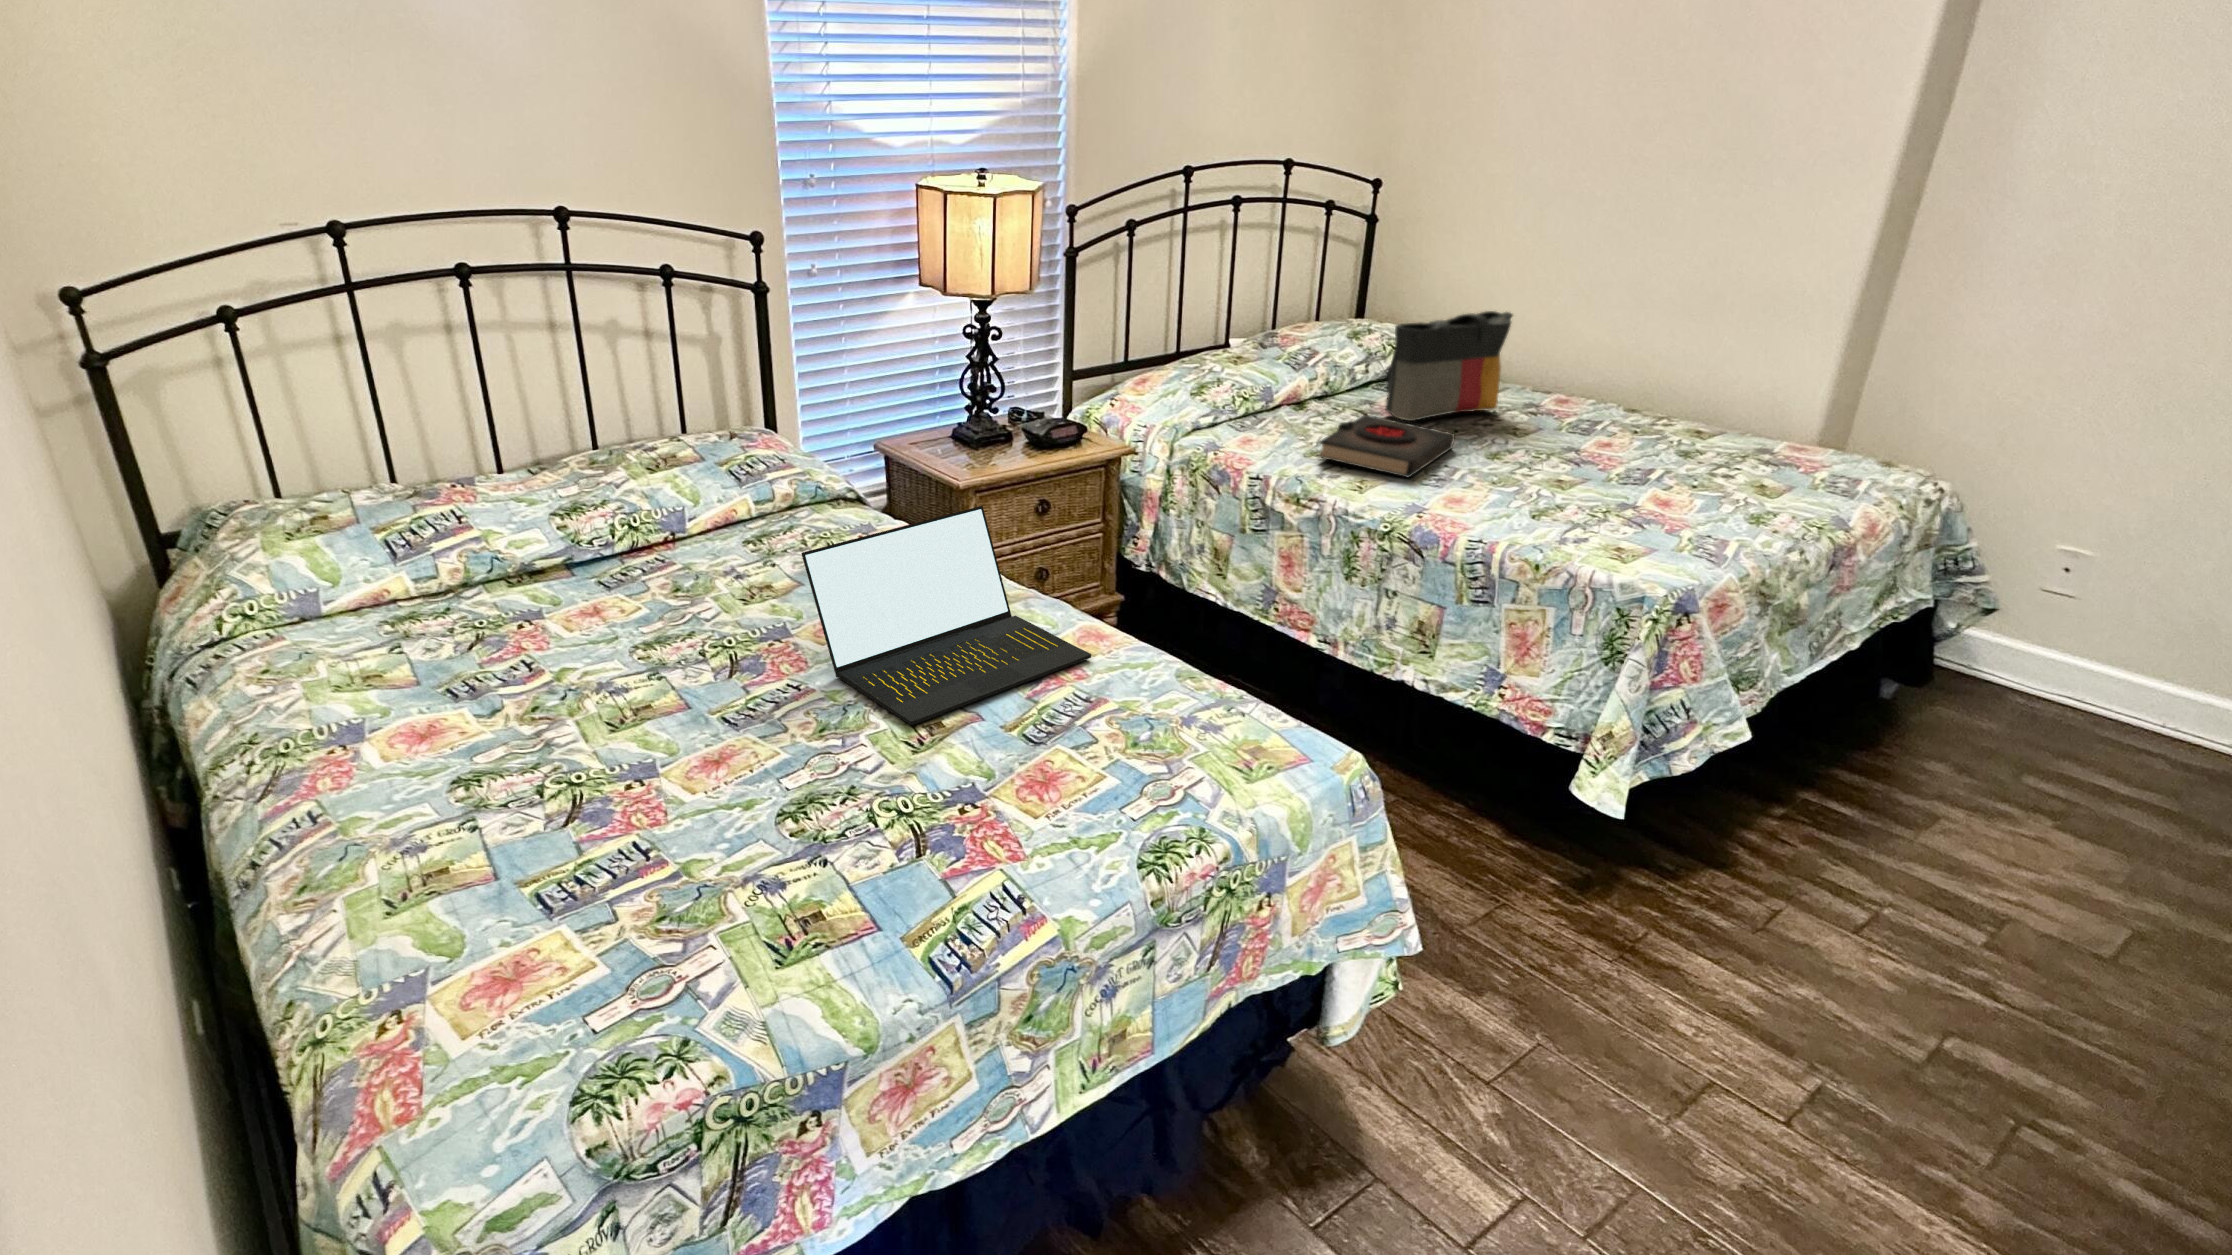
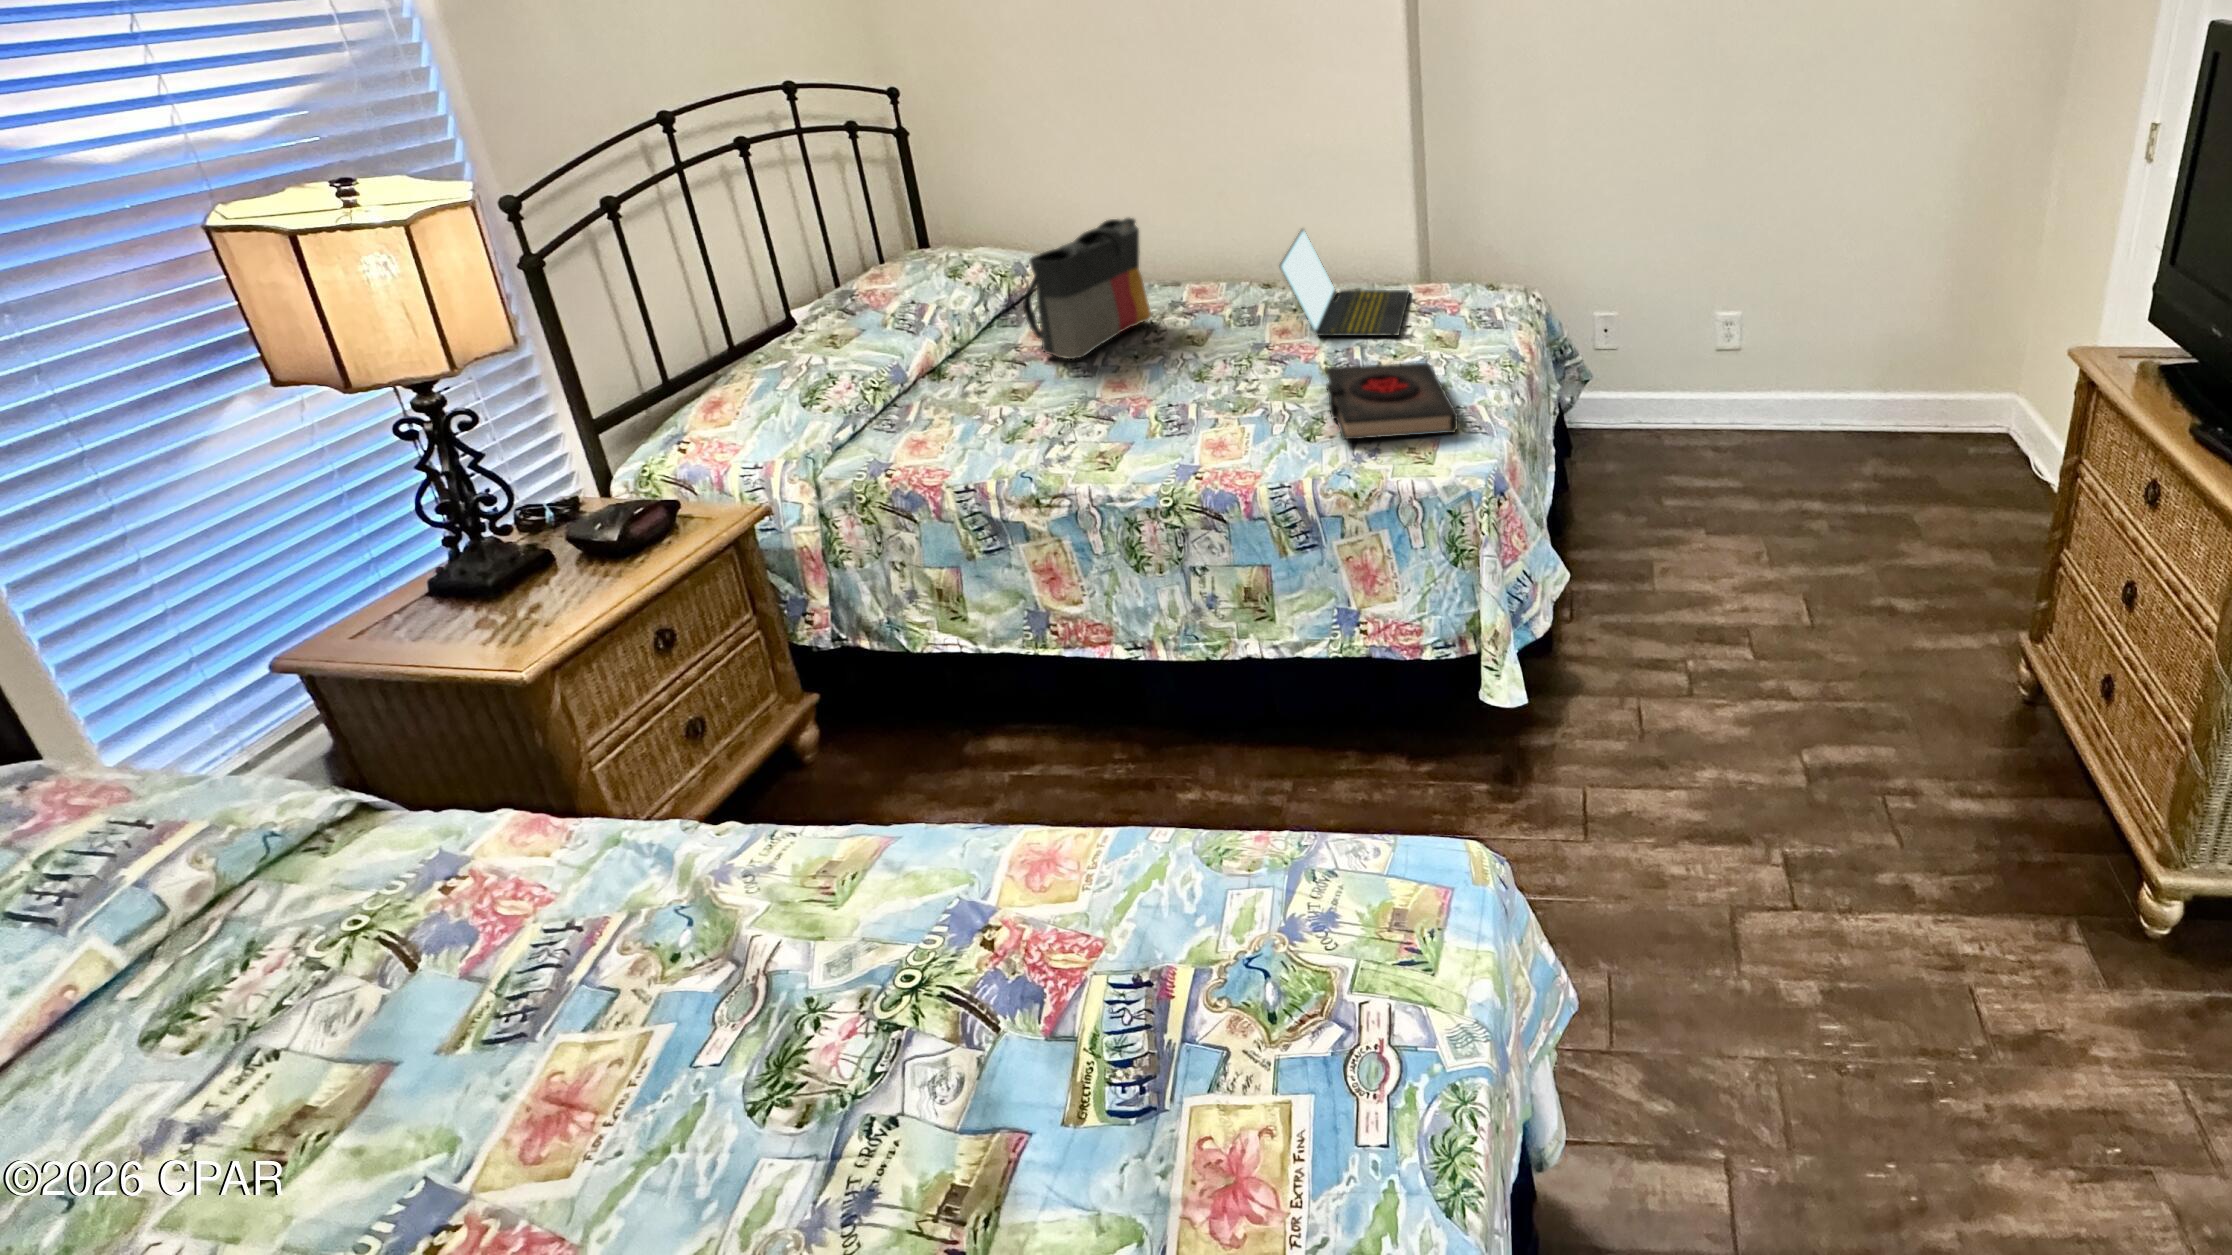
book: present [1318,415,1455,477] -> present [1326,363,1458,440]
laptop: present [801,506,1091,725] -> present [1280,229,1410,336]

